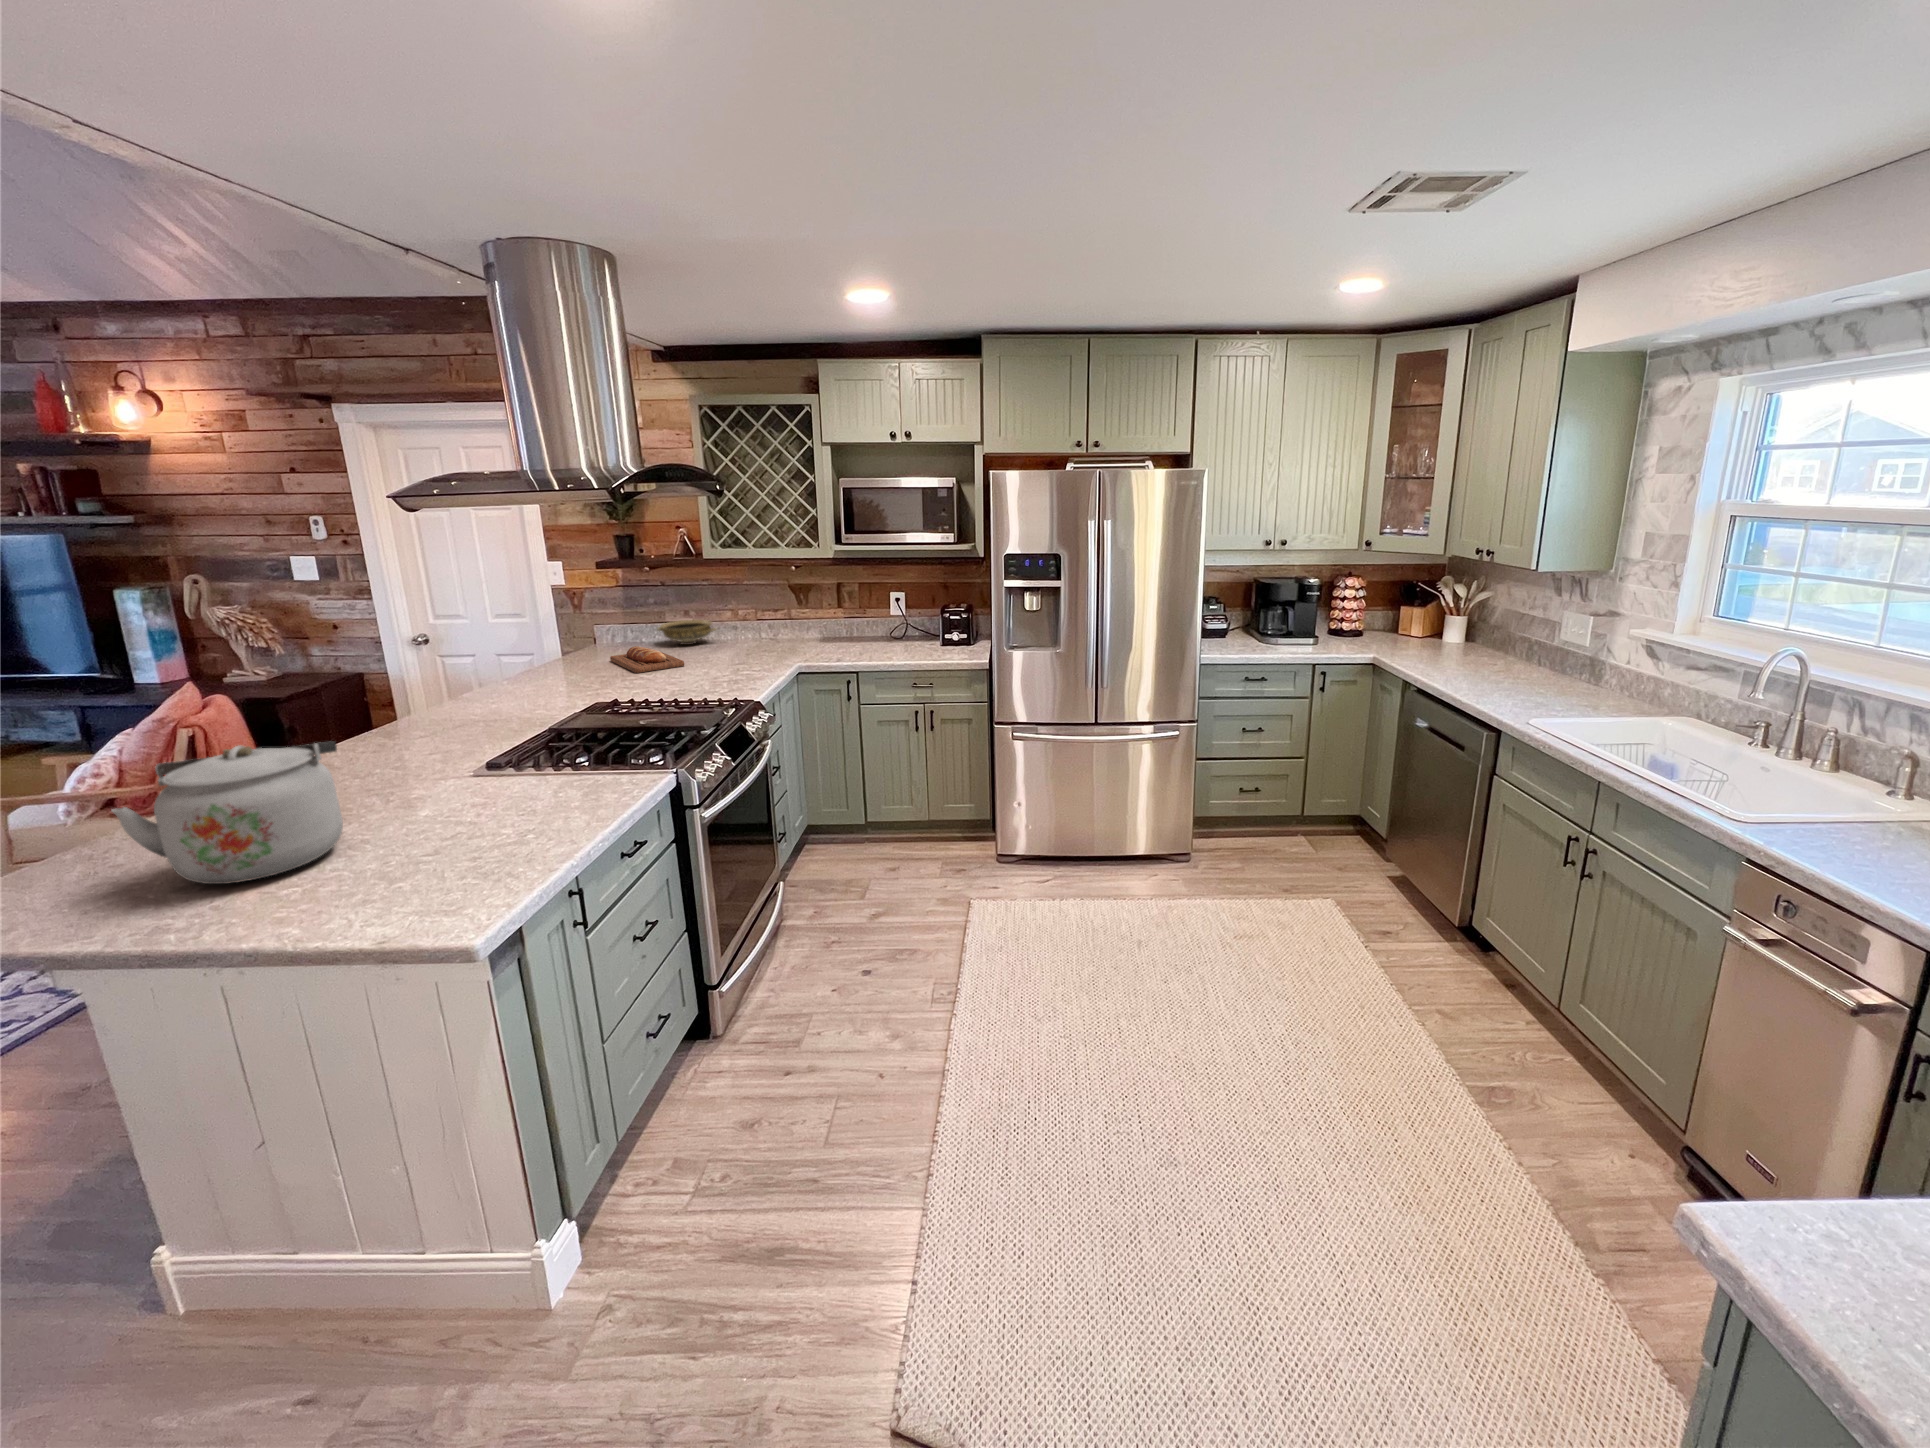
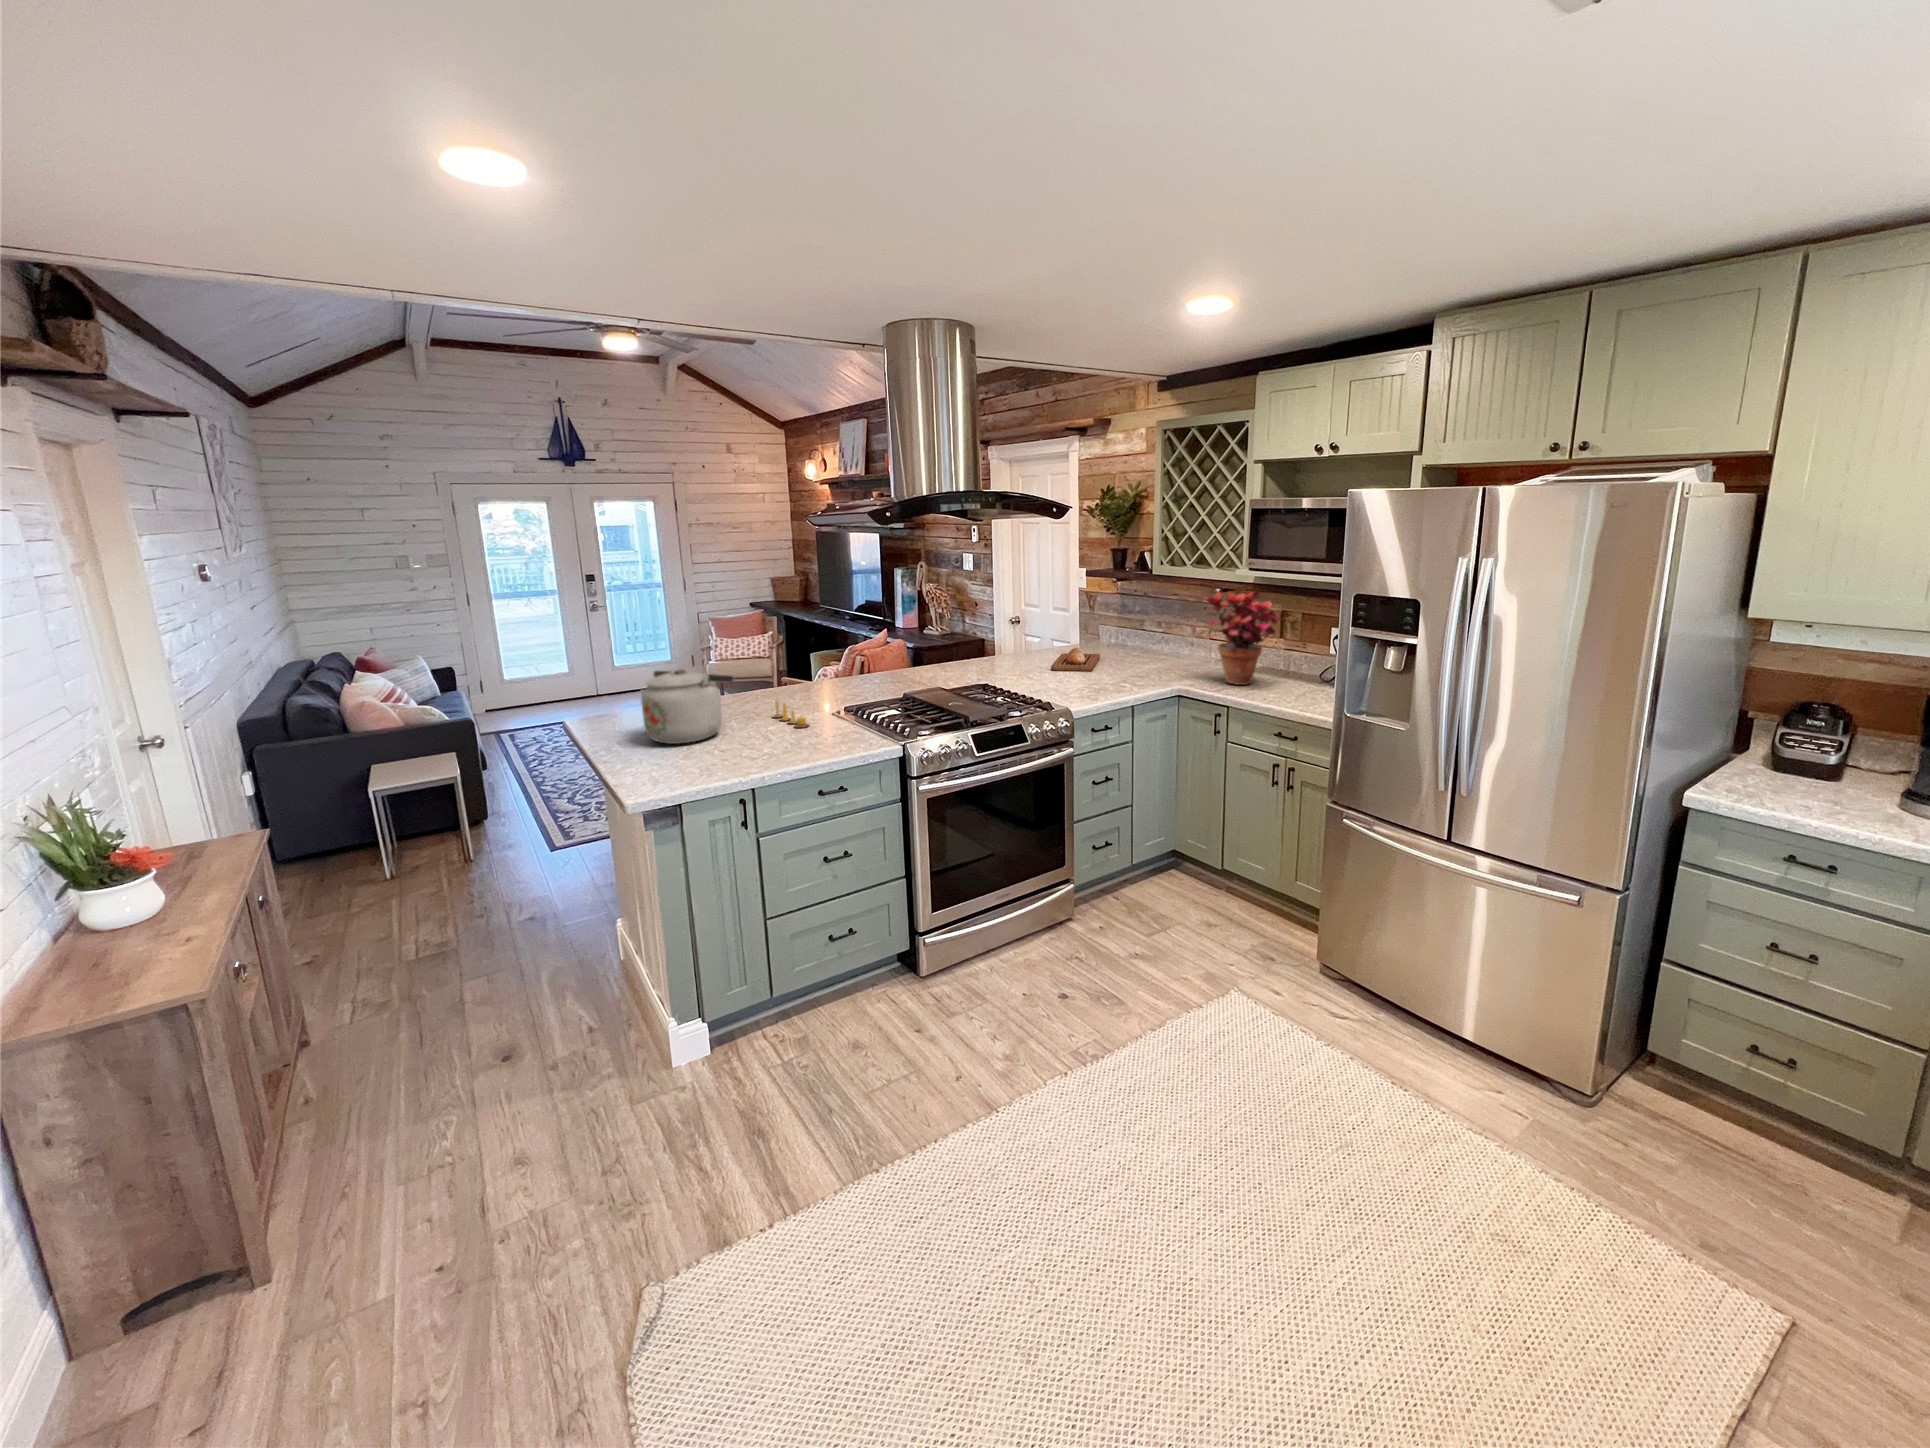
potted plant: none [804,563,886,652] -> present [1203,590,1279,685]
ceramic bowl: present [658,620,716,645] -> none [1119,631,1165,654]
candle: none [362,767,474,799] -> present [773,701,808,728]

